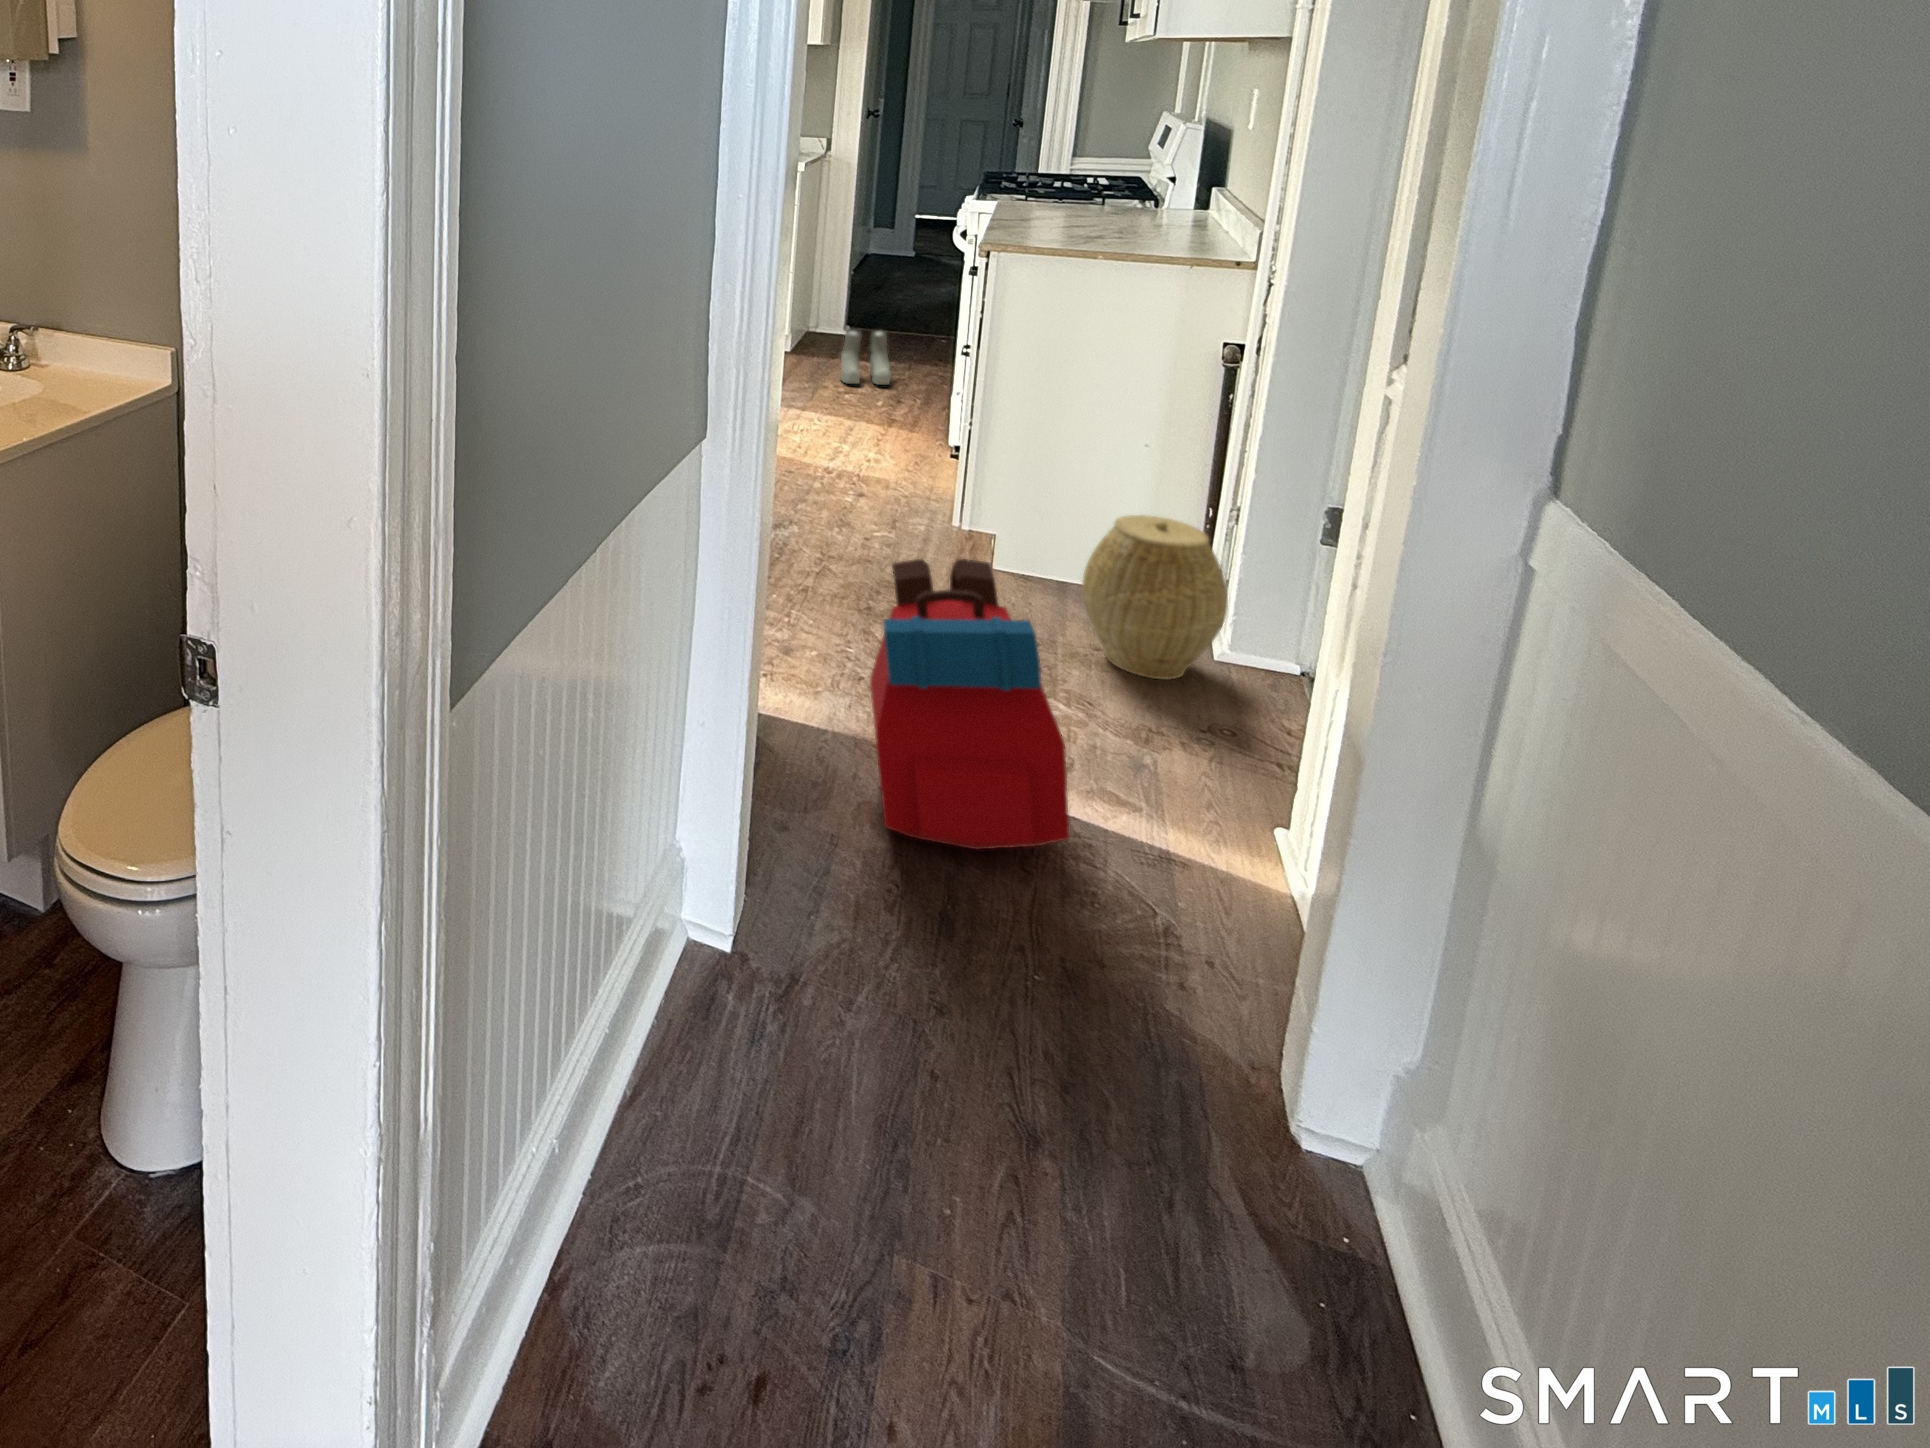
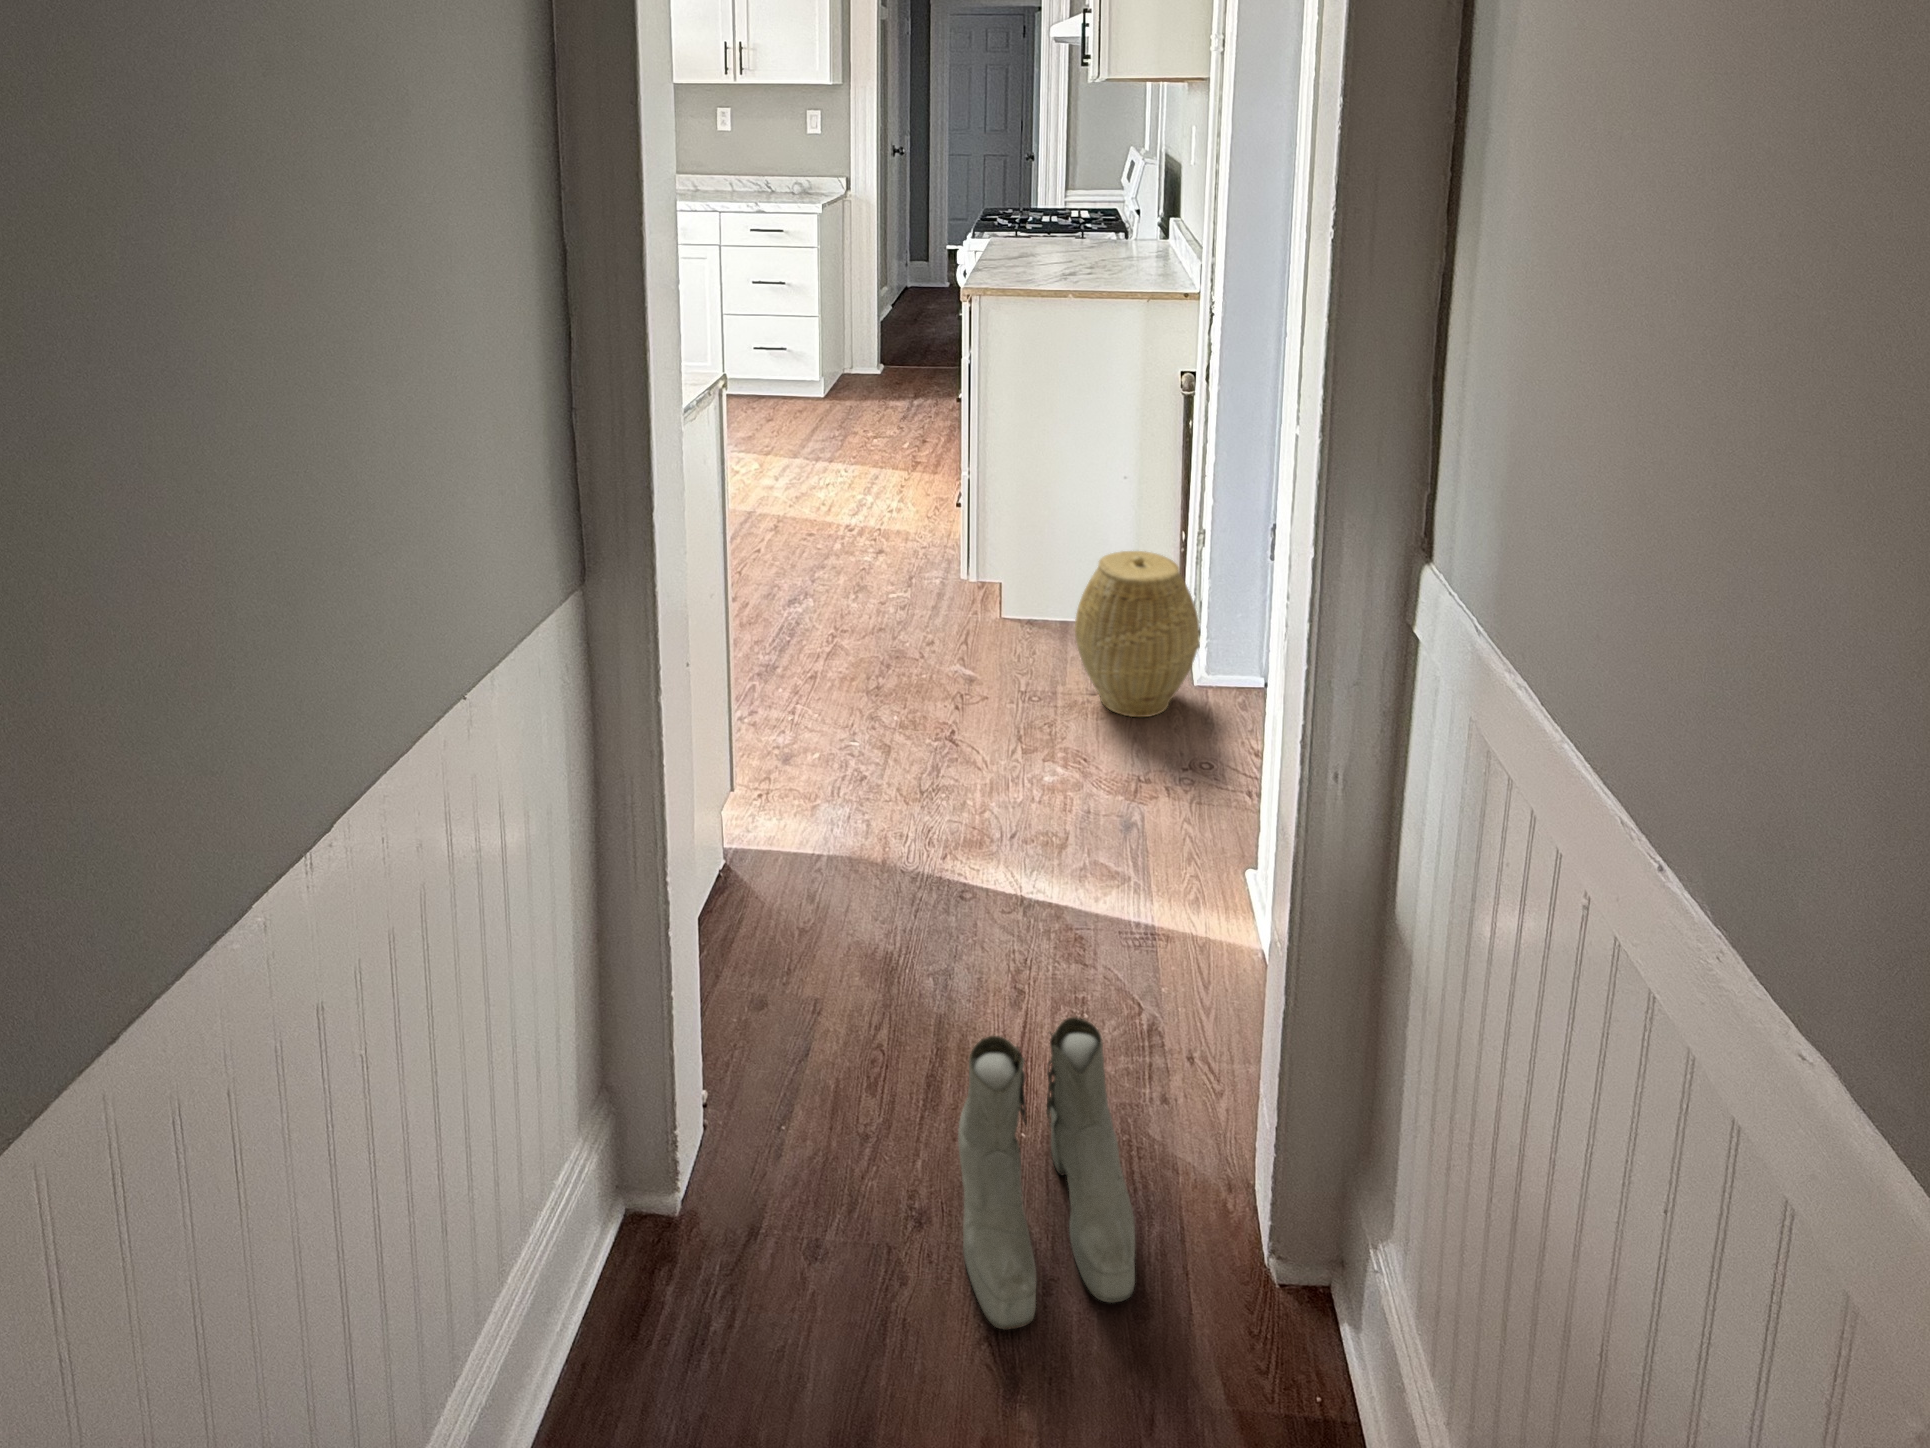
boots: present [841,329,891,385] -> present [958,1017,1135,1330]
backpack: present [870,558,1069,850] -> none [853,642,1058,984]

